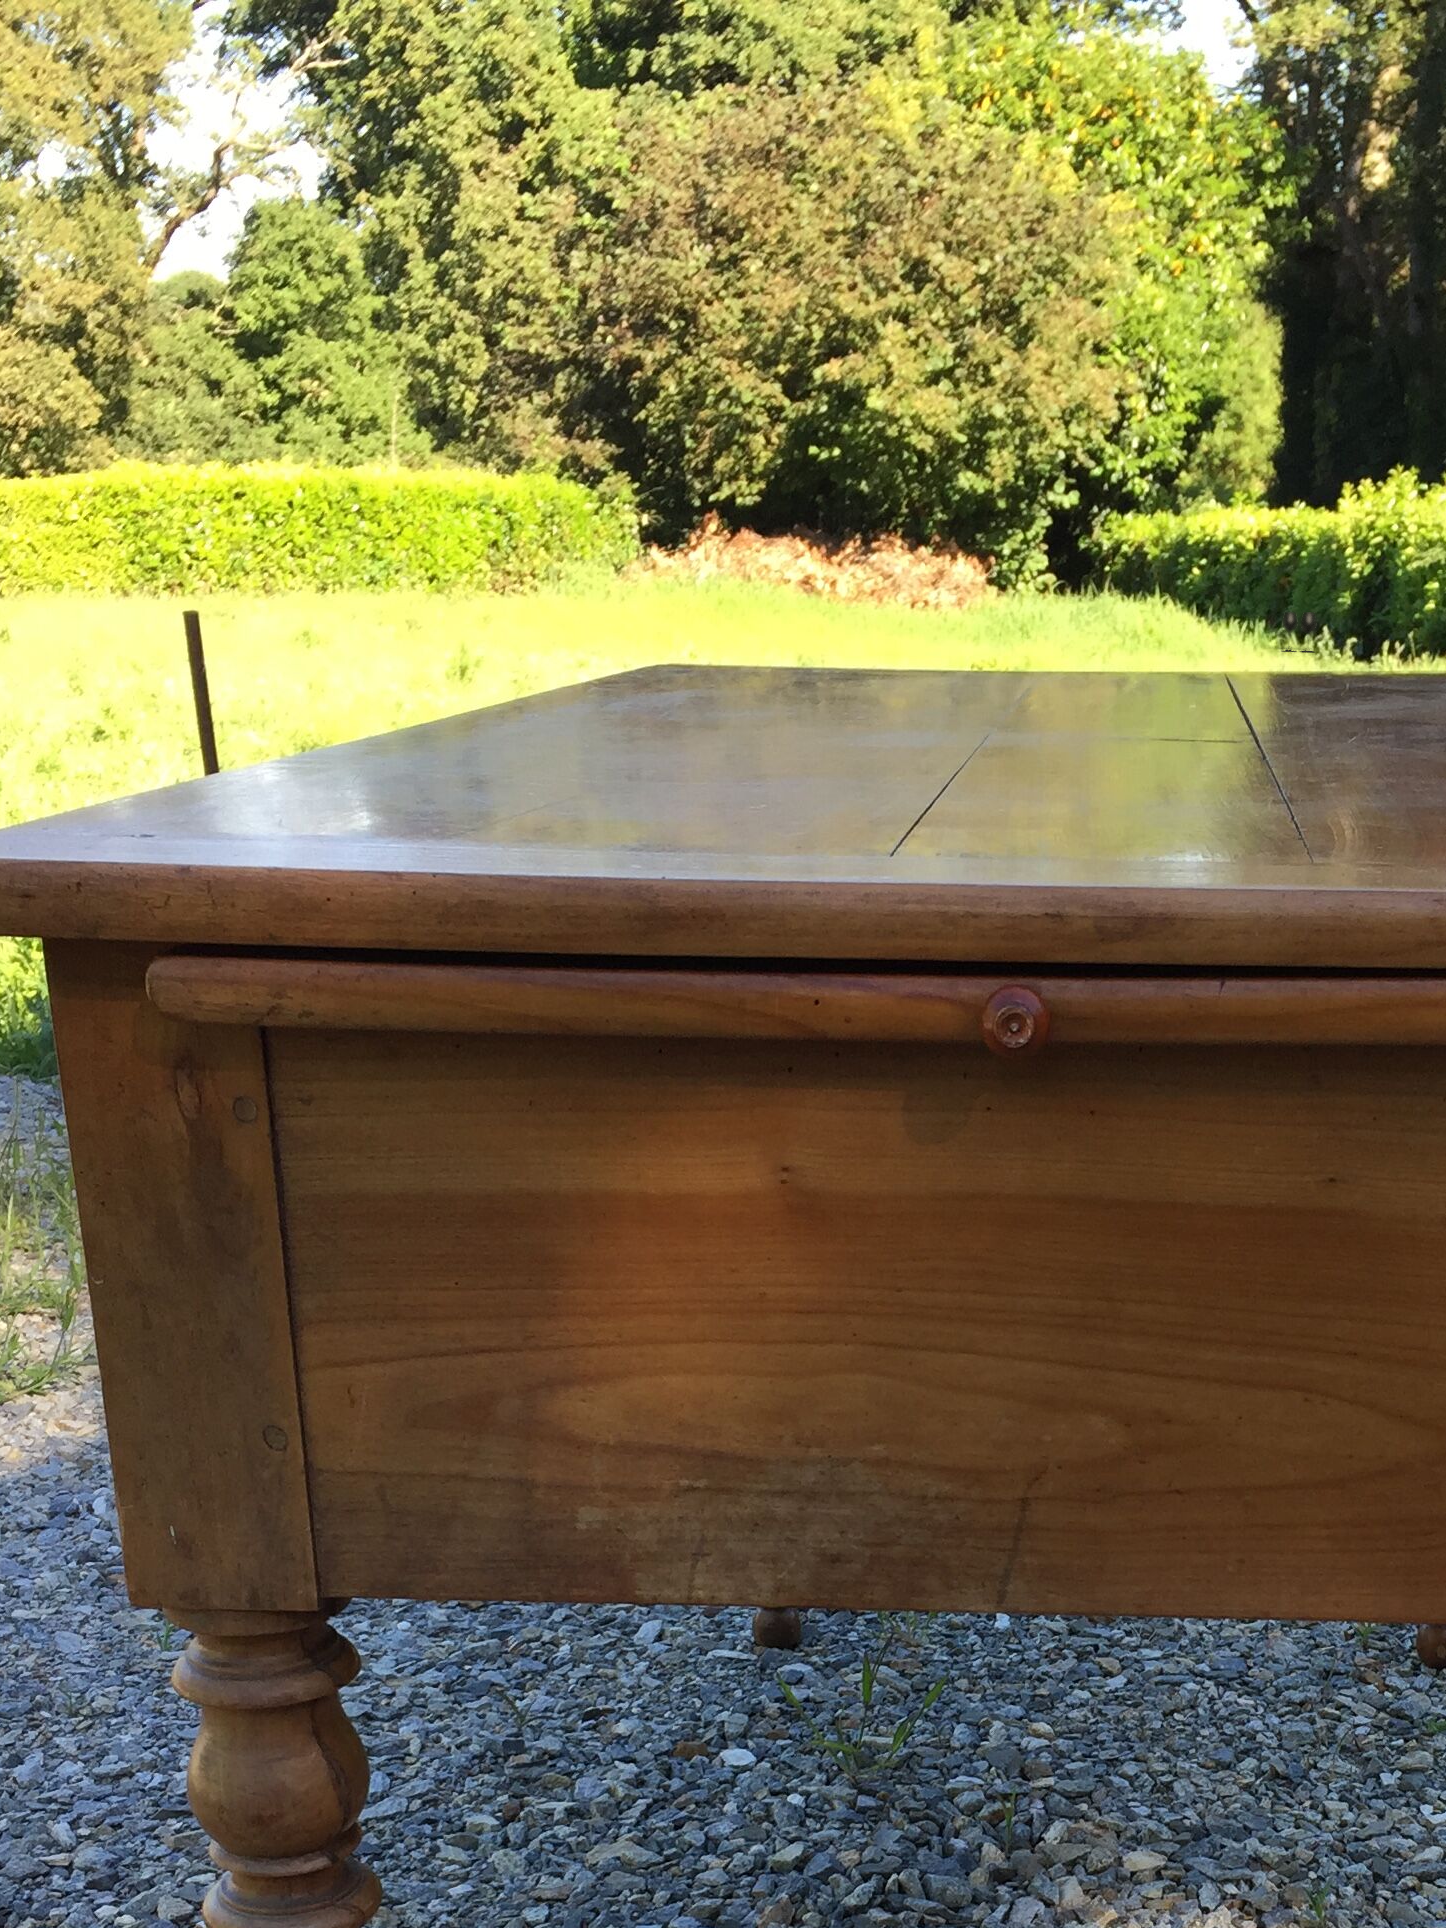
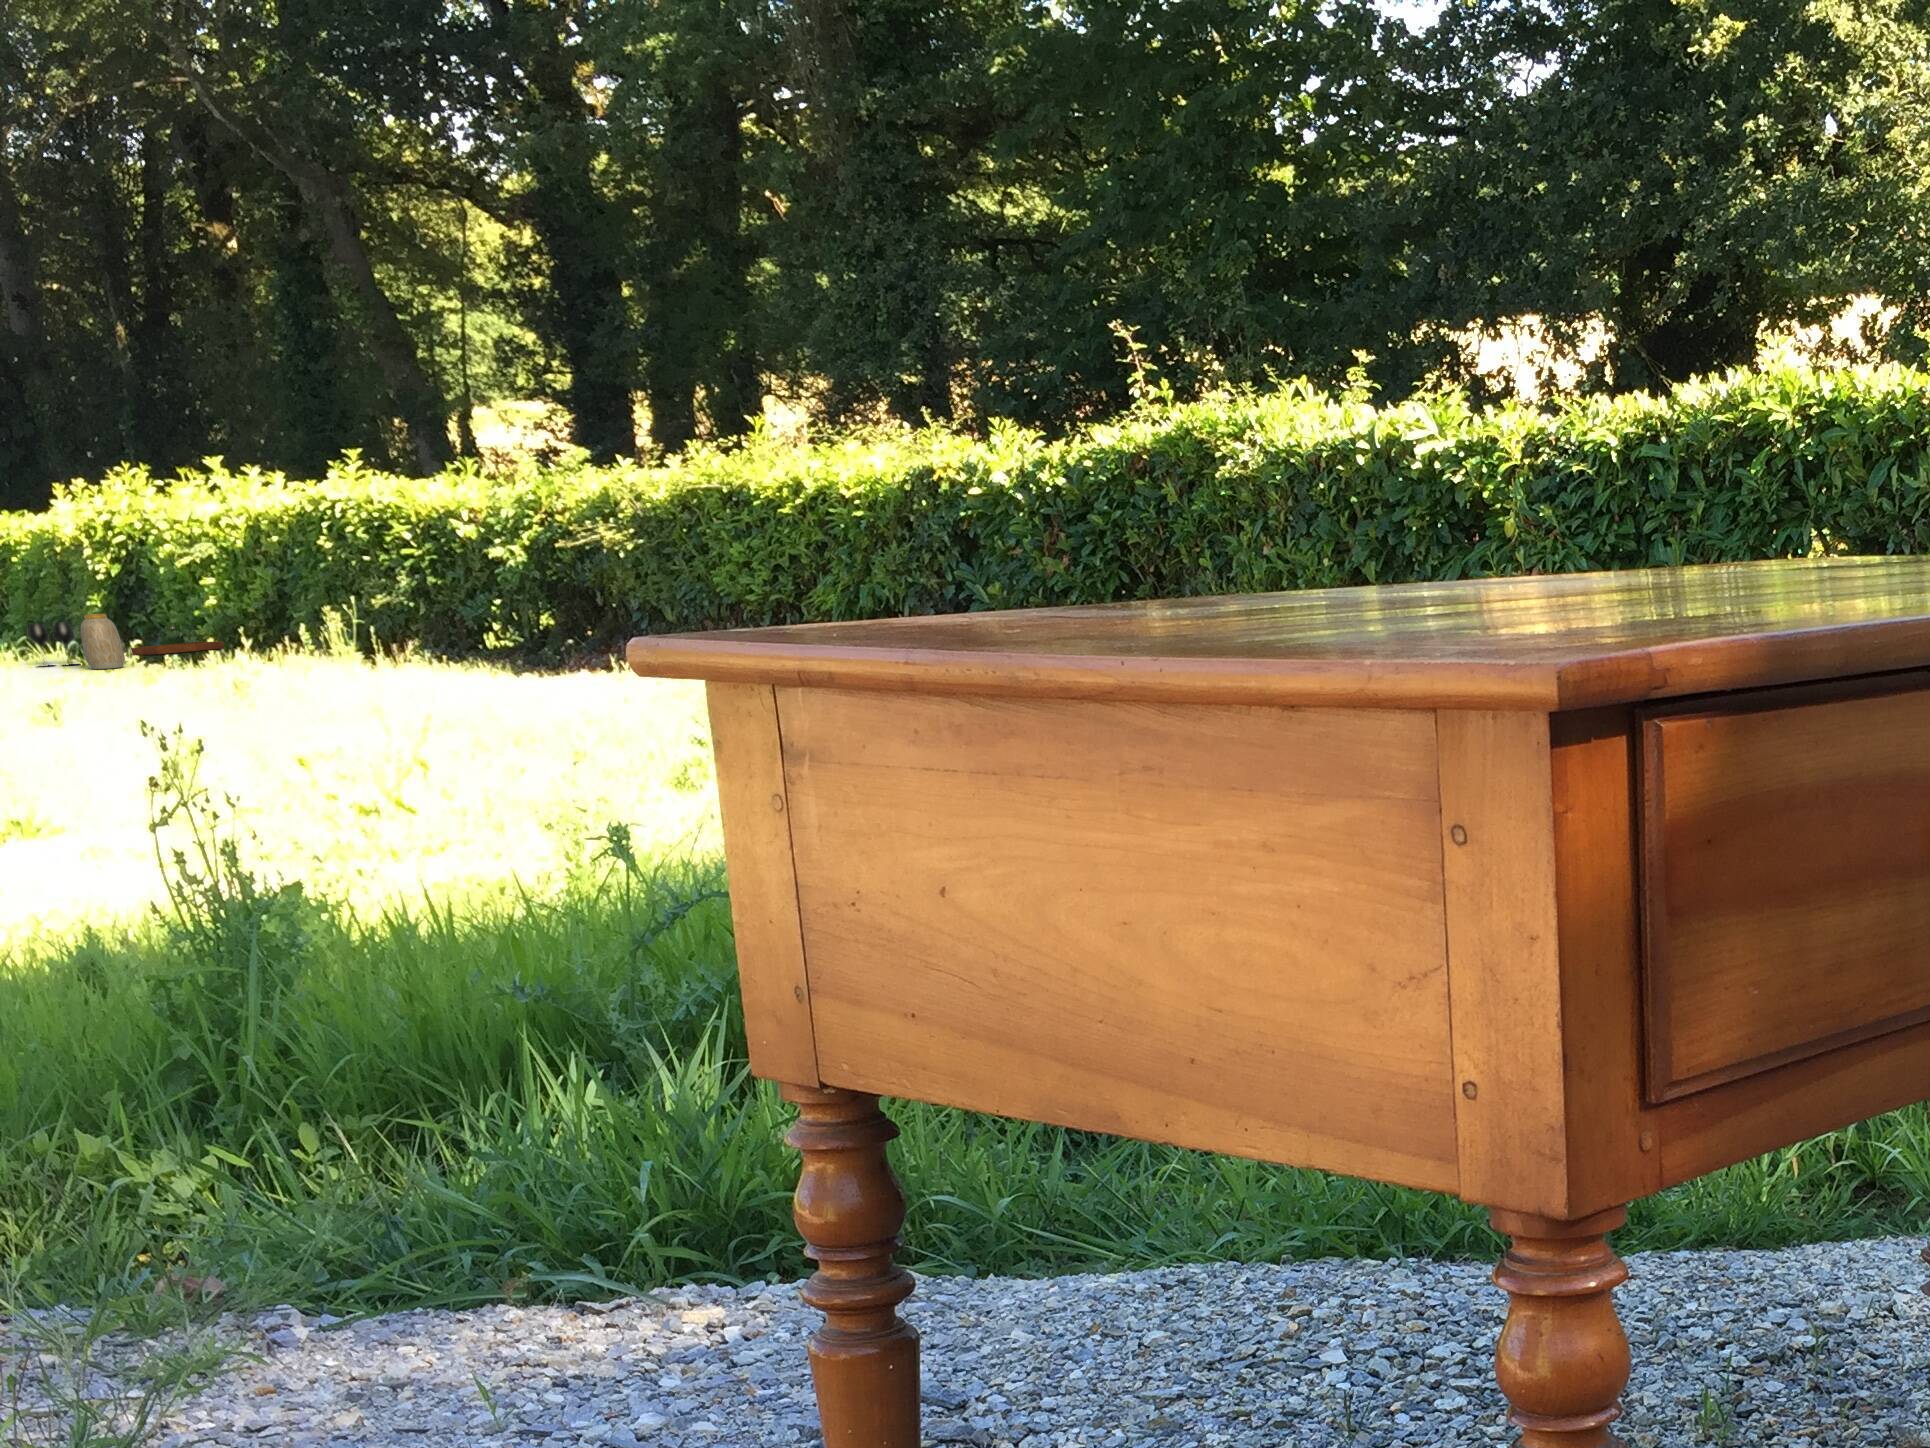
vase: none [1316,607,1346,657] -> present [81,614,125,669]
tray: none [1360,624,1434,649] -> present [131,626,224,655]

